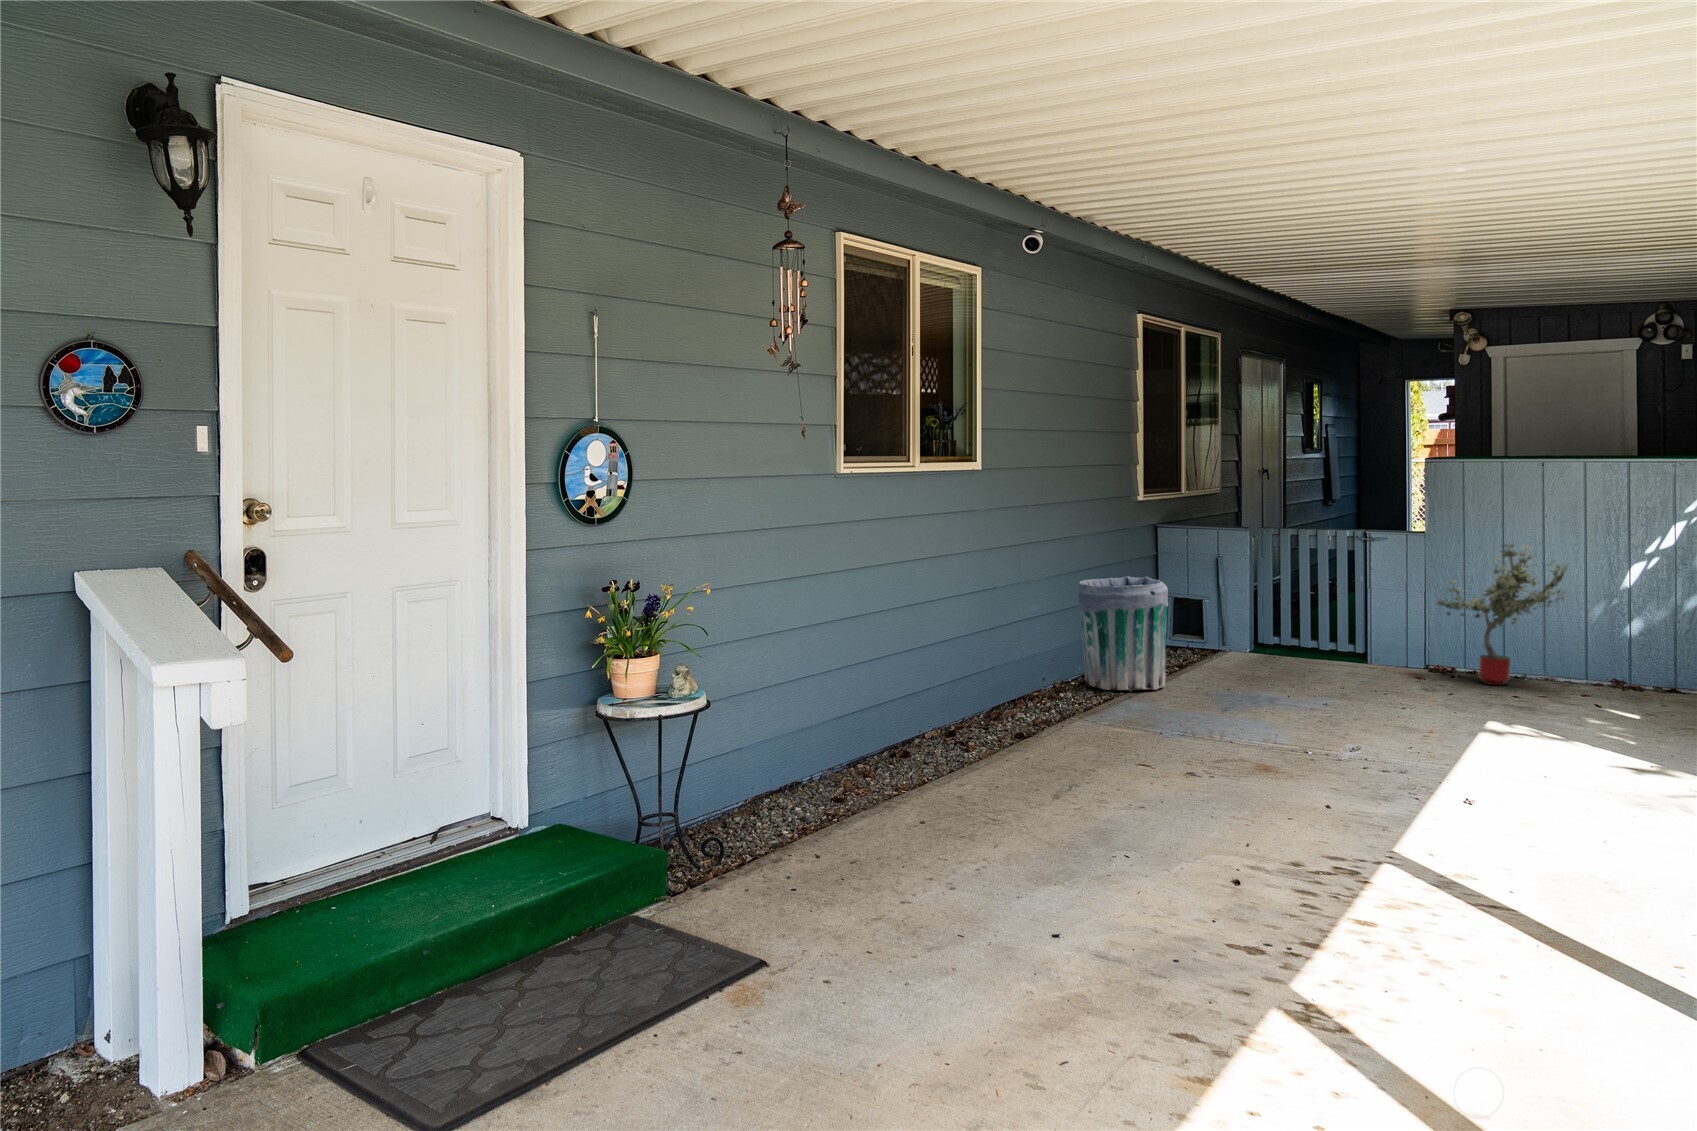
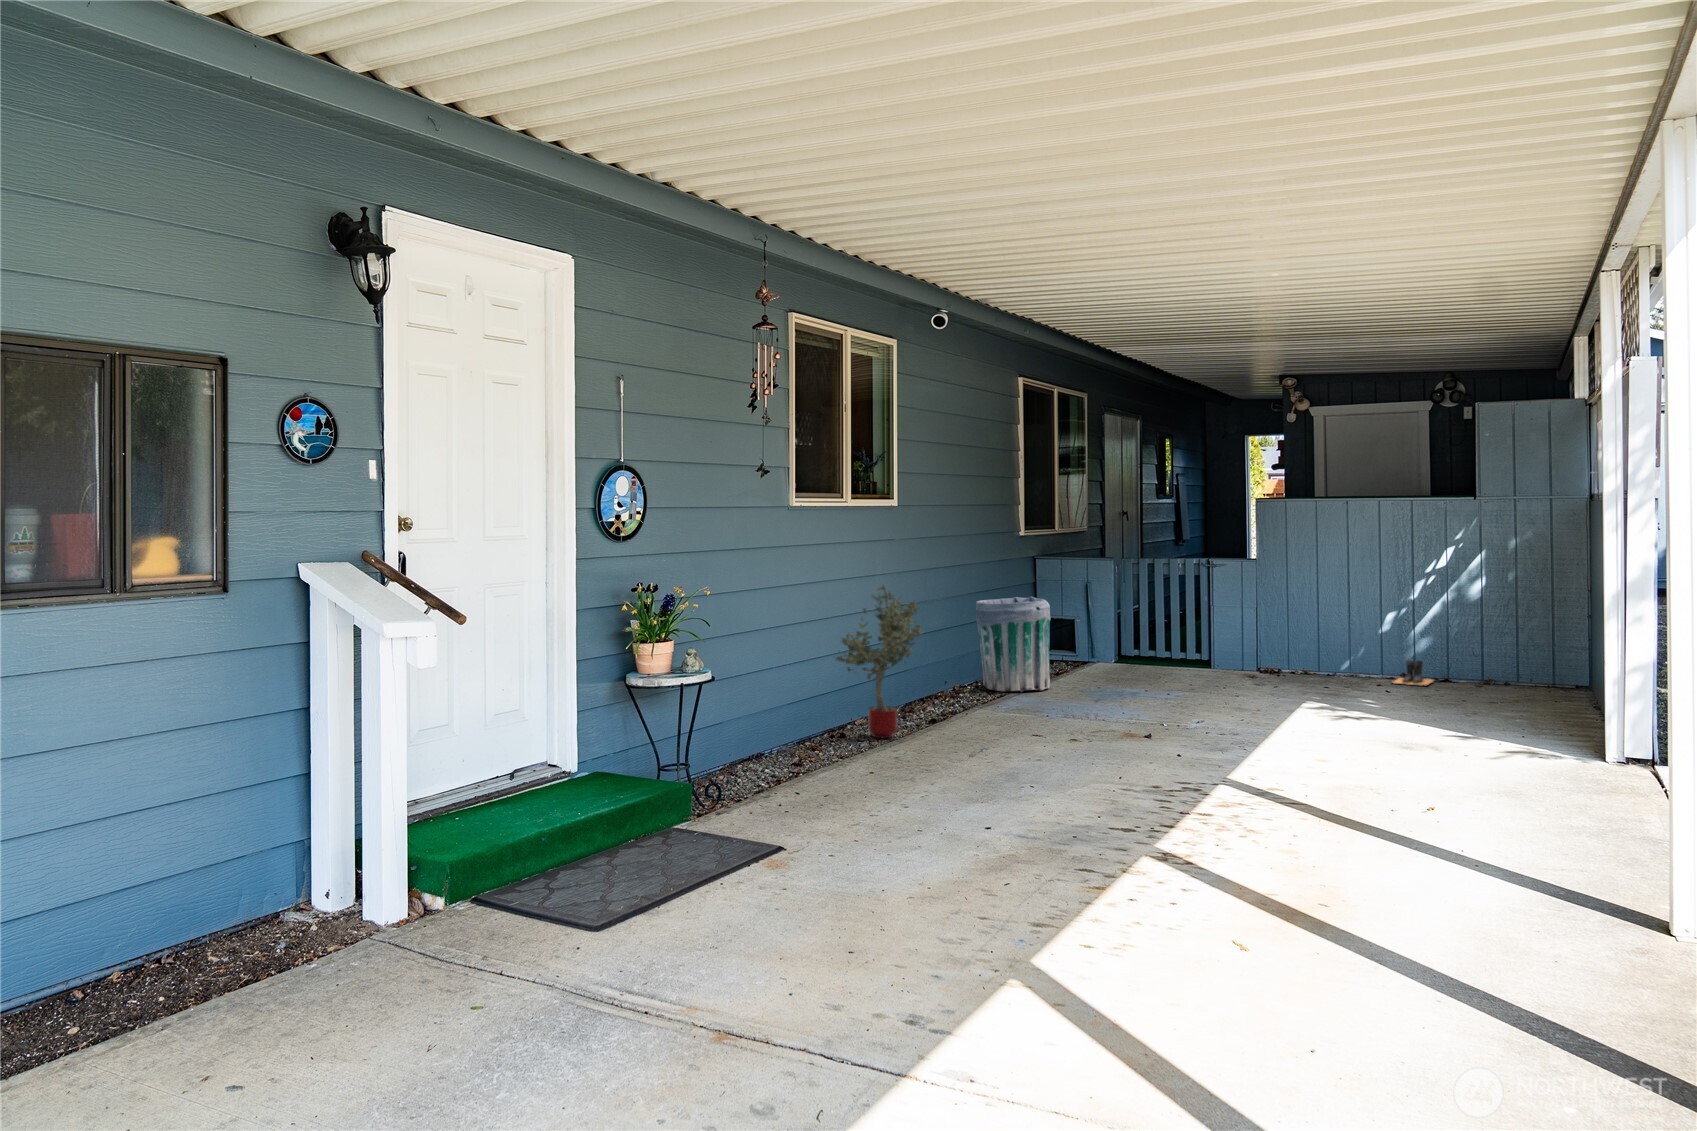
potted tree: present [1437,544,1567,685] -> present [836,585,923,738]
boots: none [1599,665,1657,698] -> present [1392,661,1433,686]

